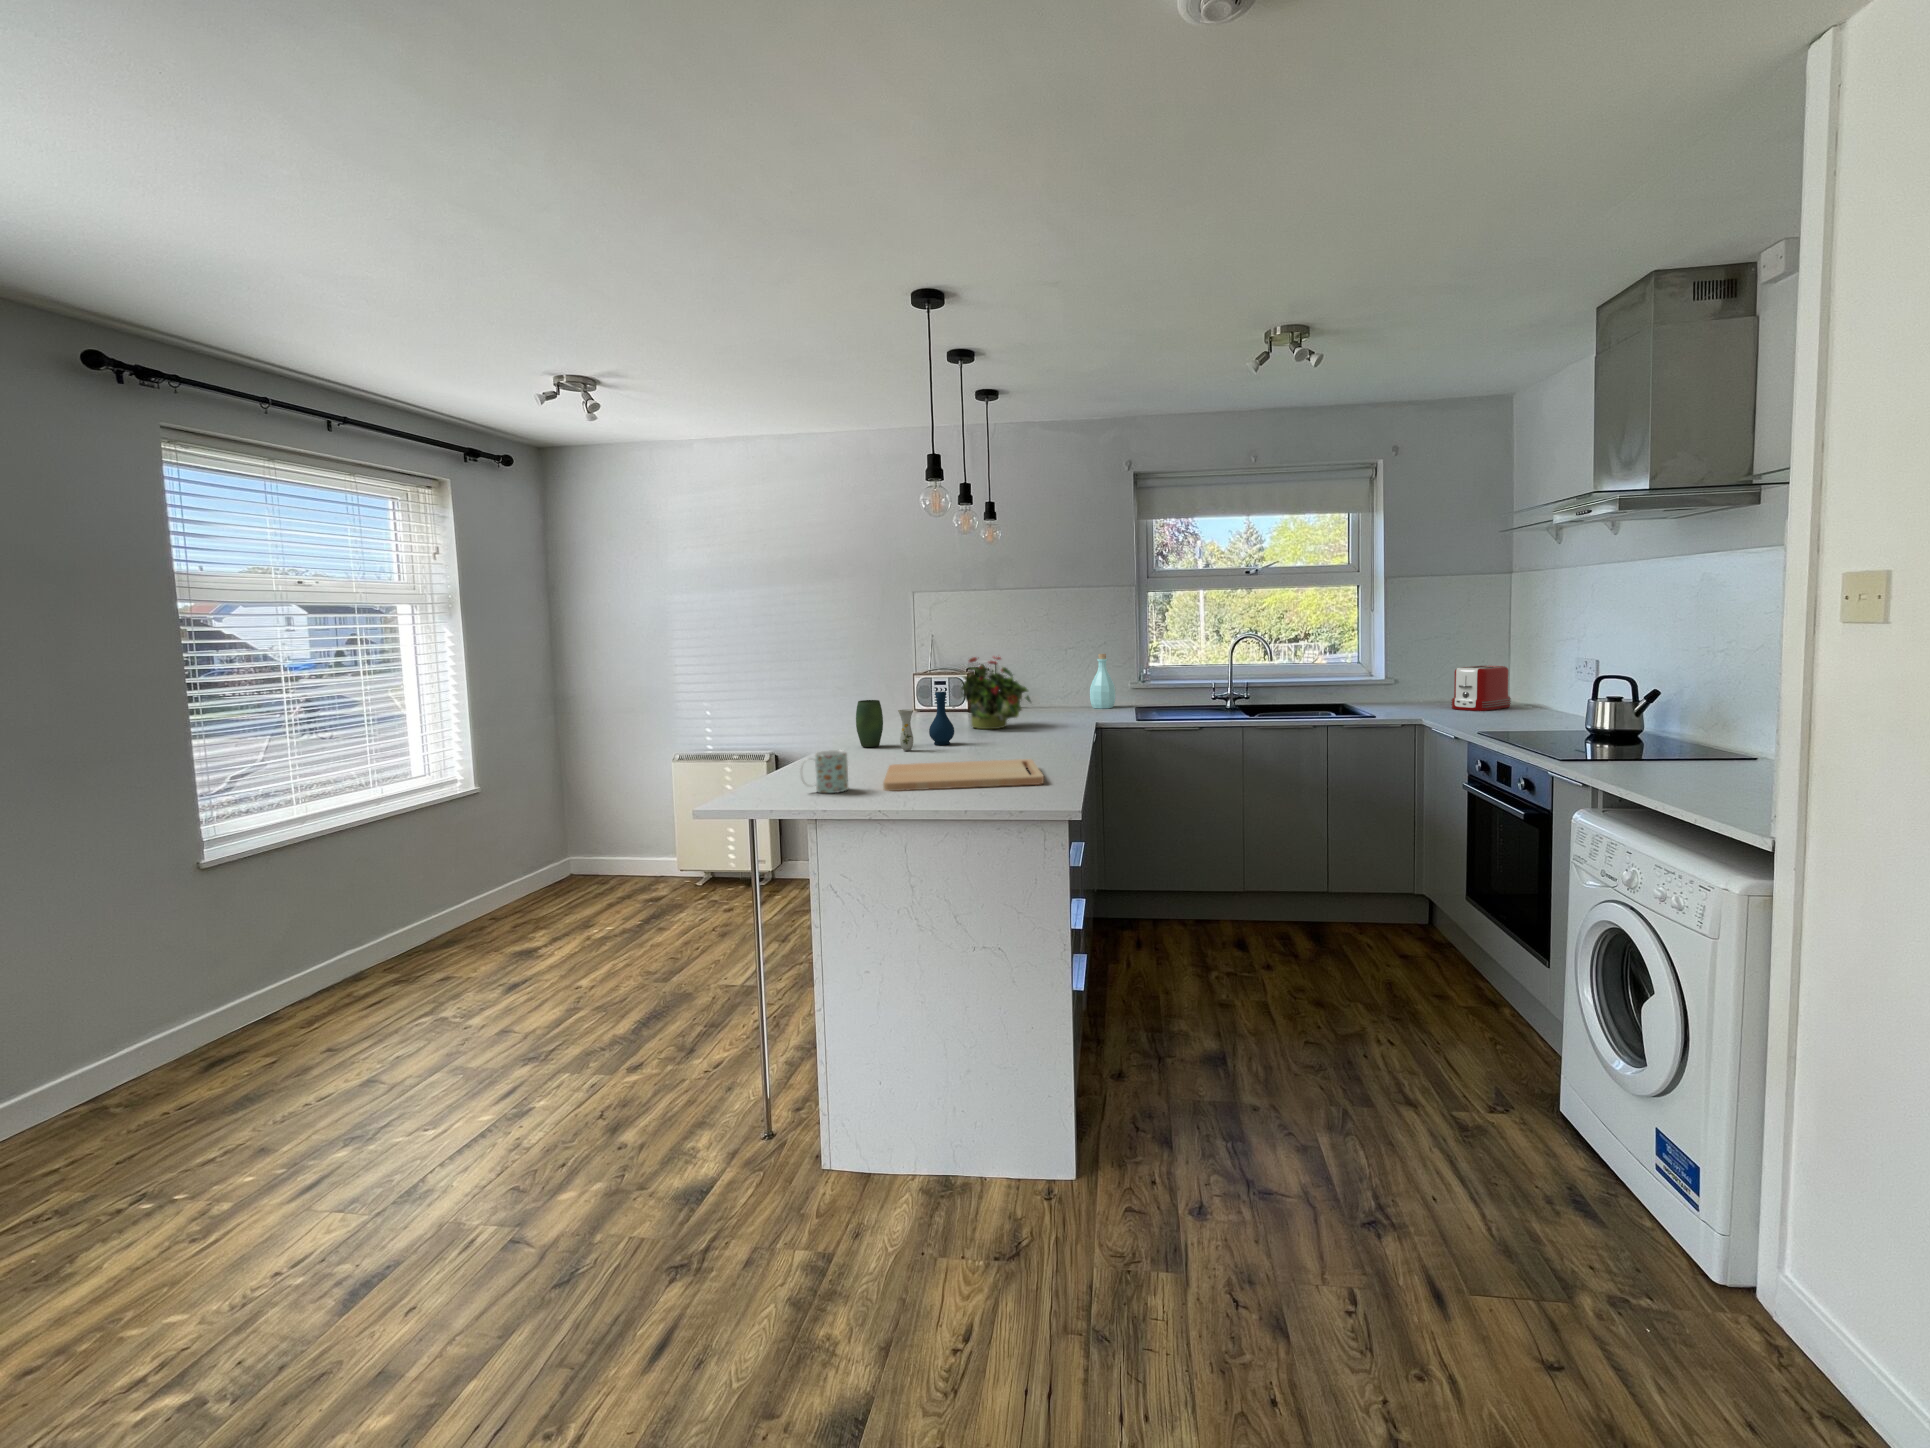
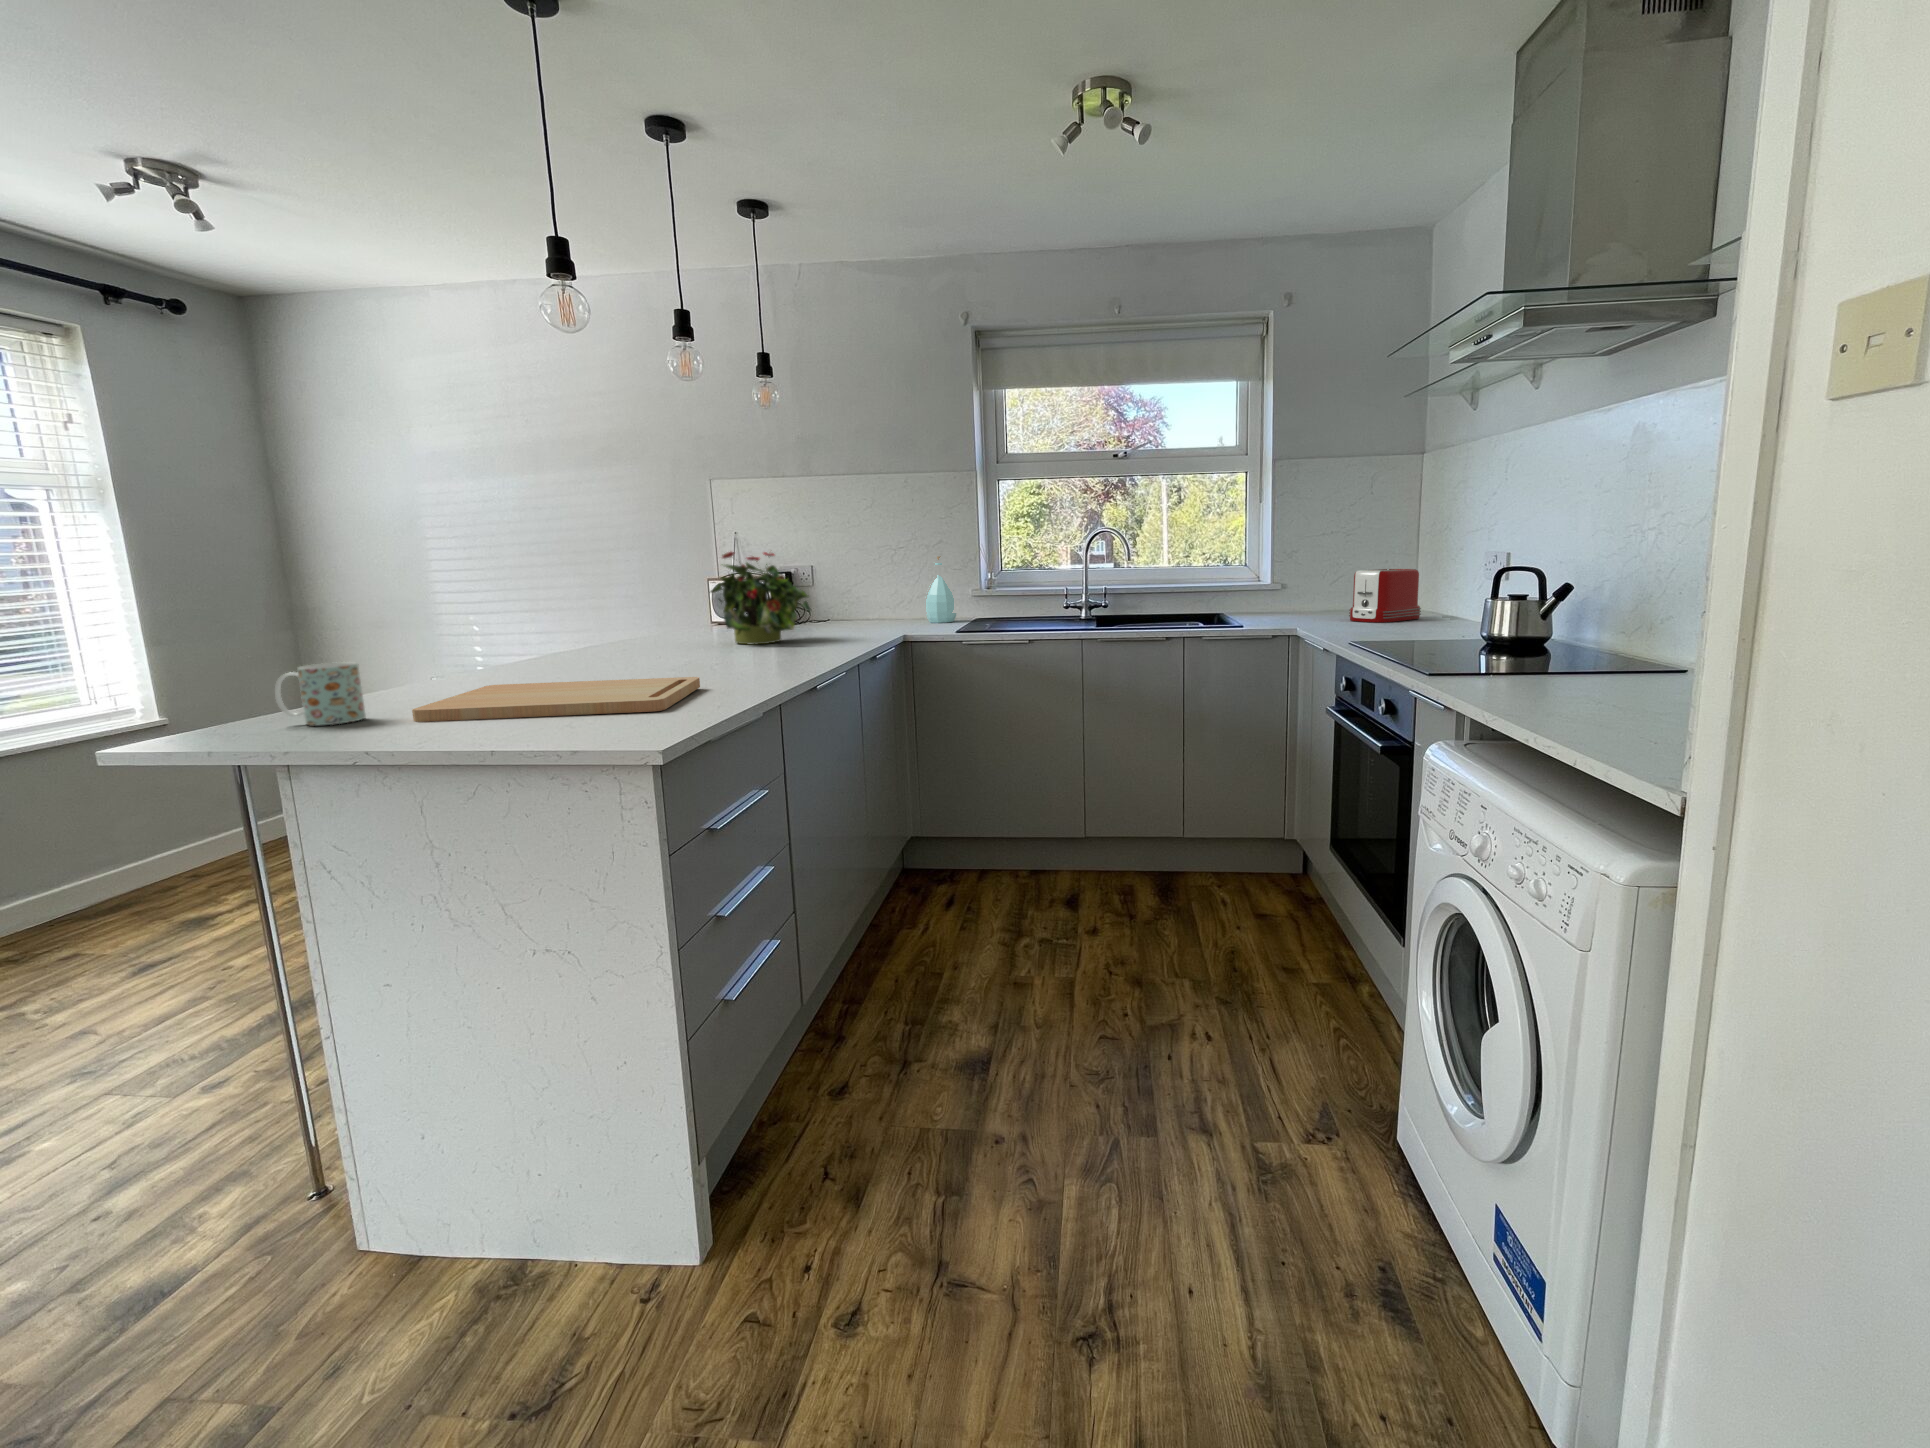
vase: present [856,692,954,751] -> none [528,591,669,669]

